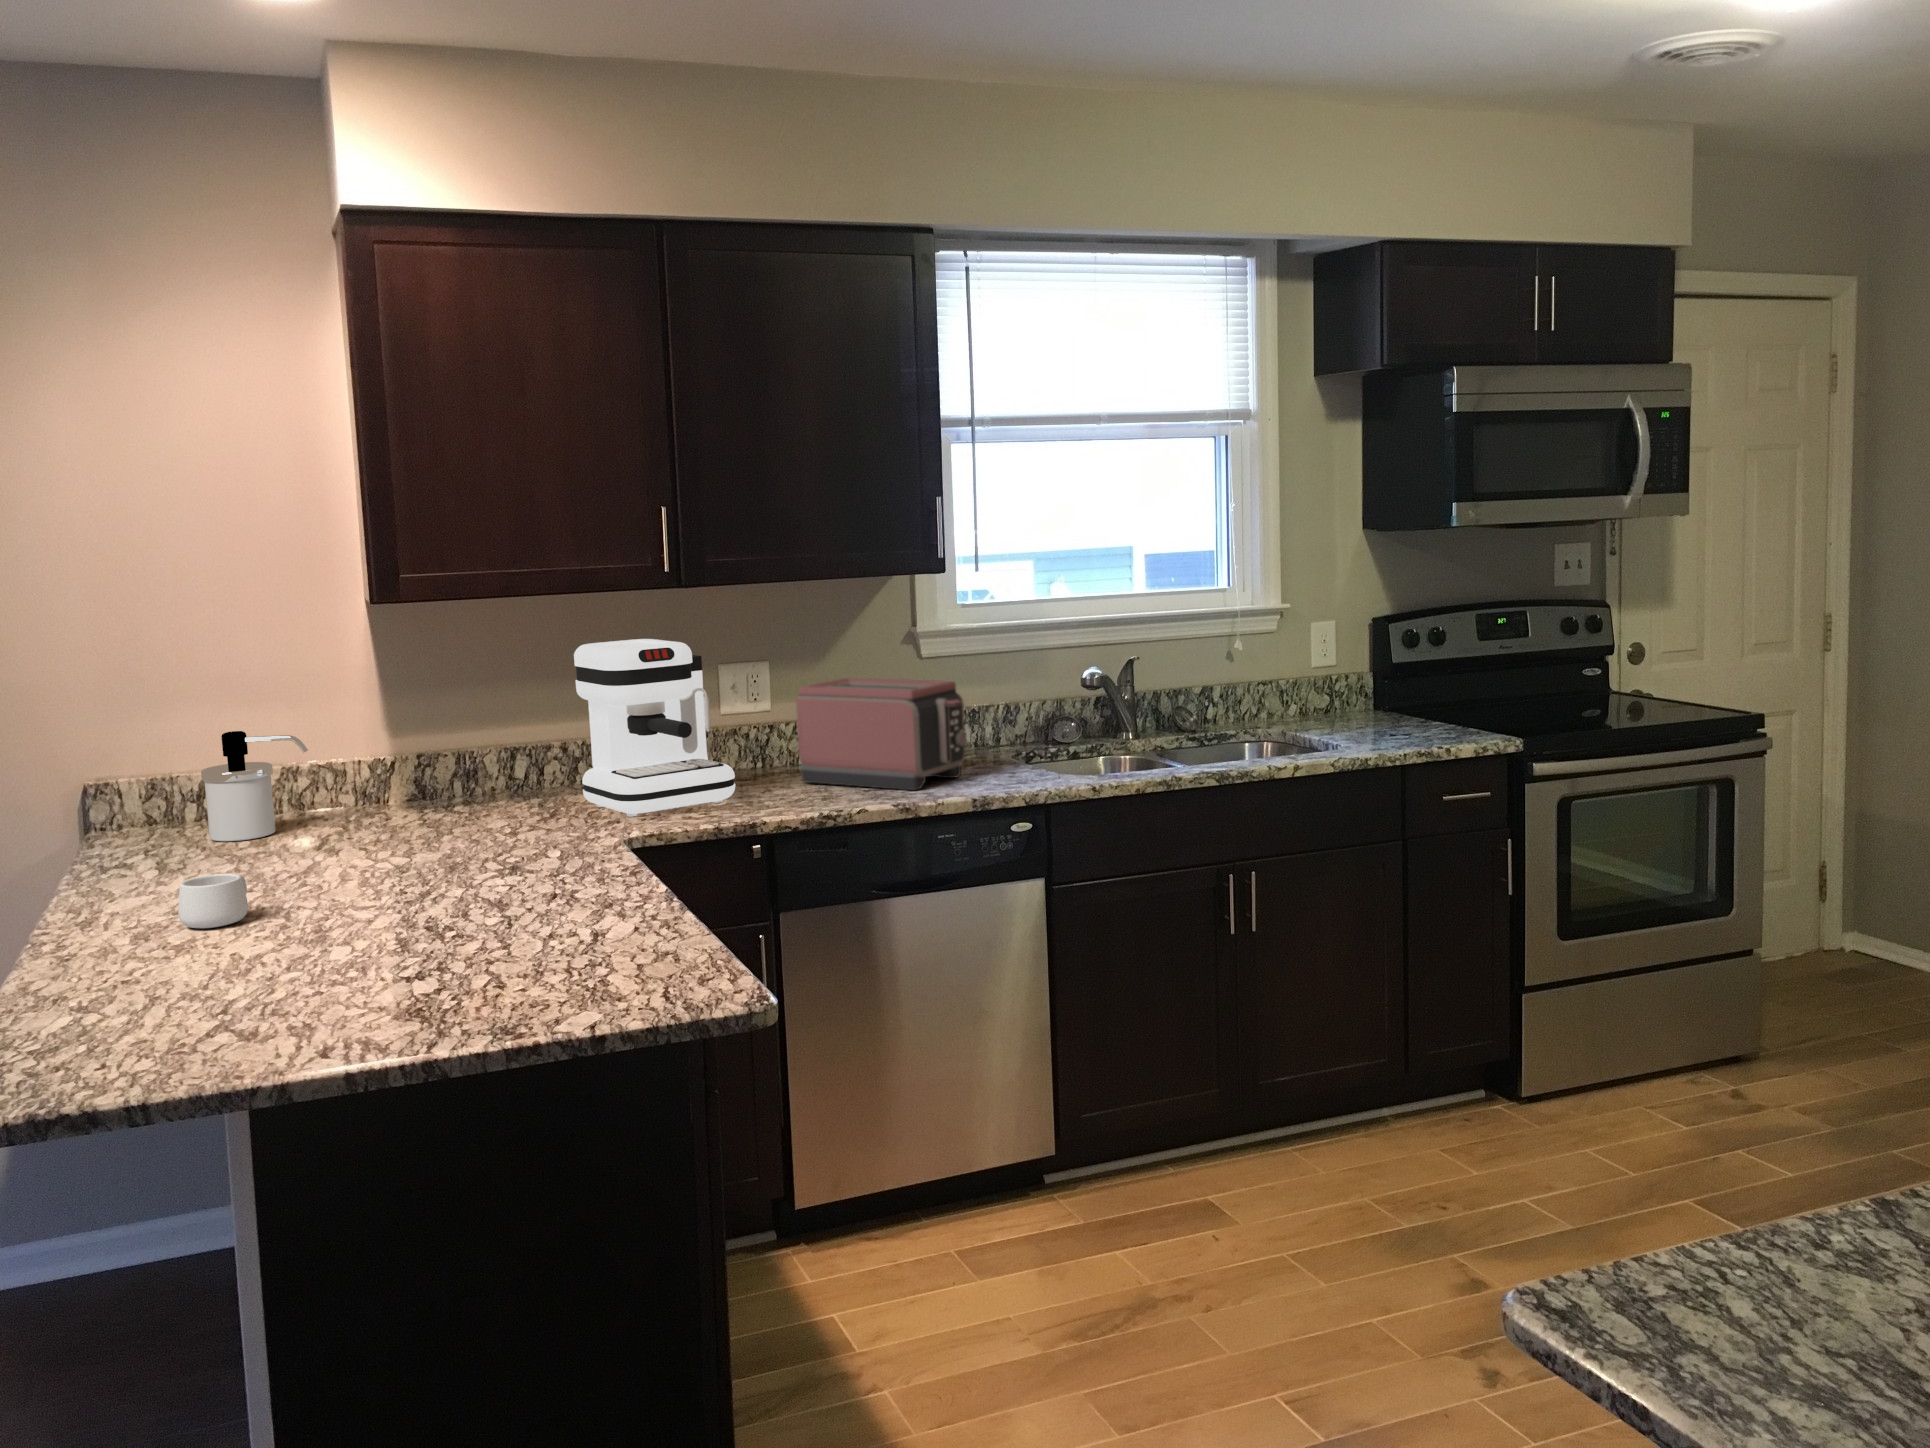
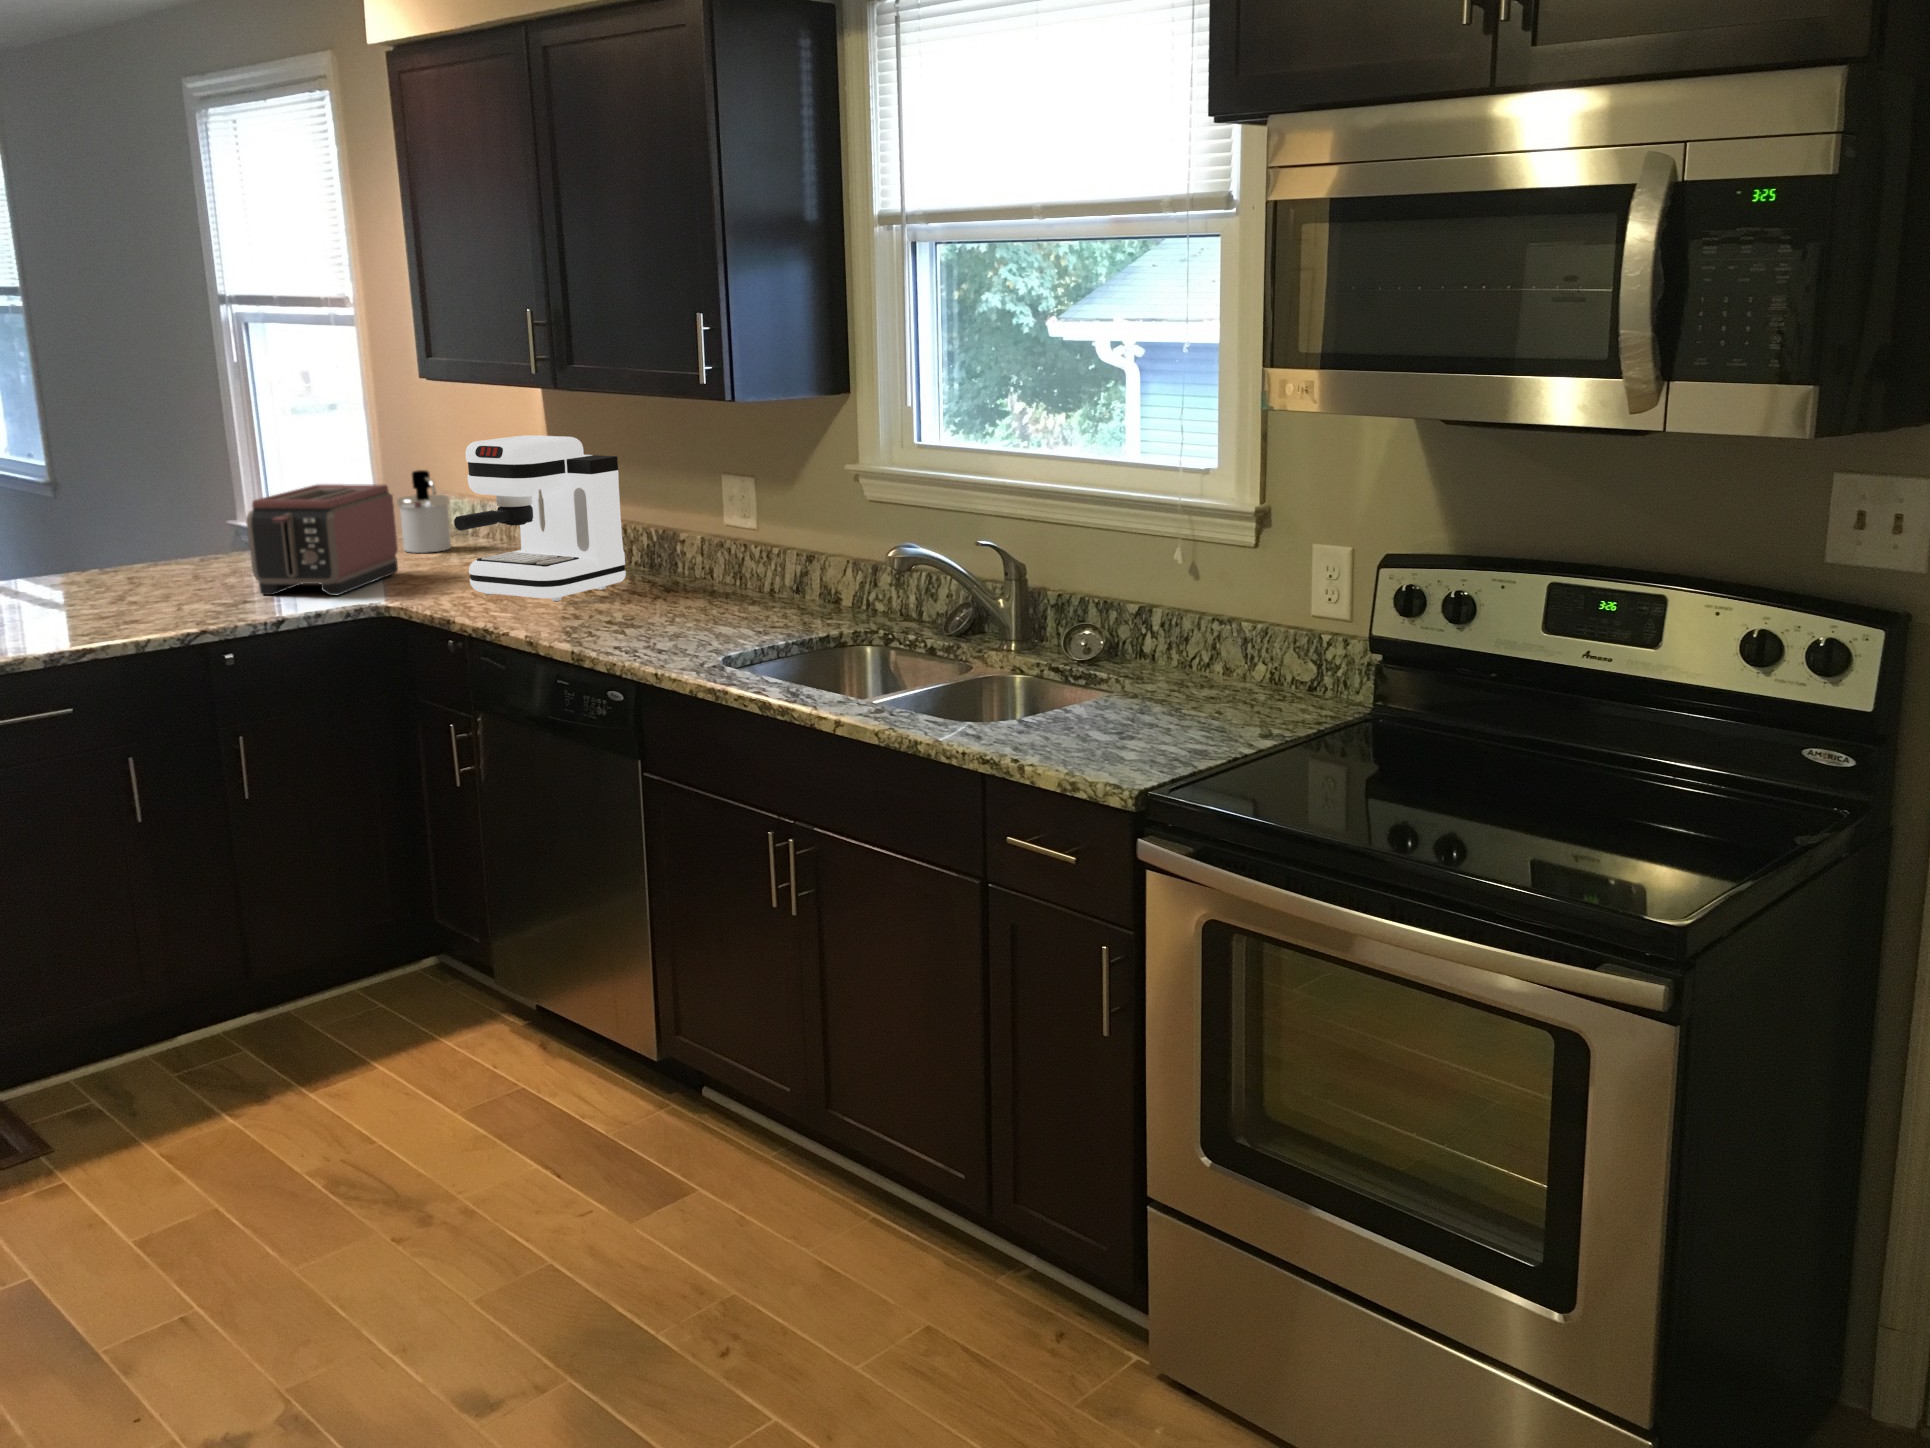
toaster: present [796,678,966,790] -> present [246,484,398,595]
mug: present [178,874,248,928] -> none [83,556,143,590]

